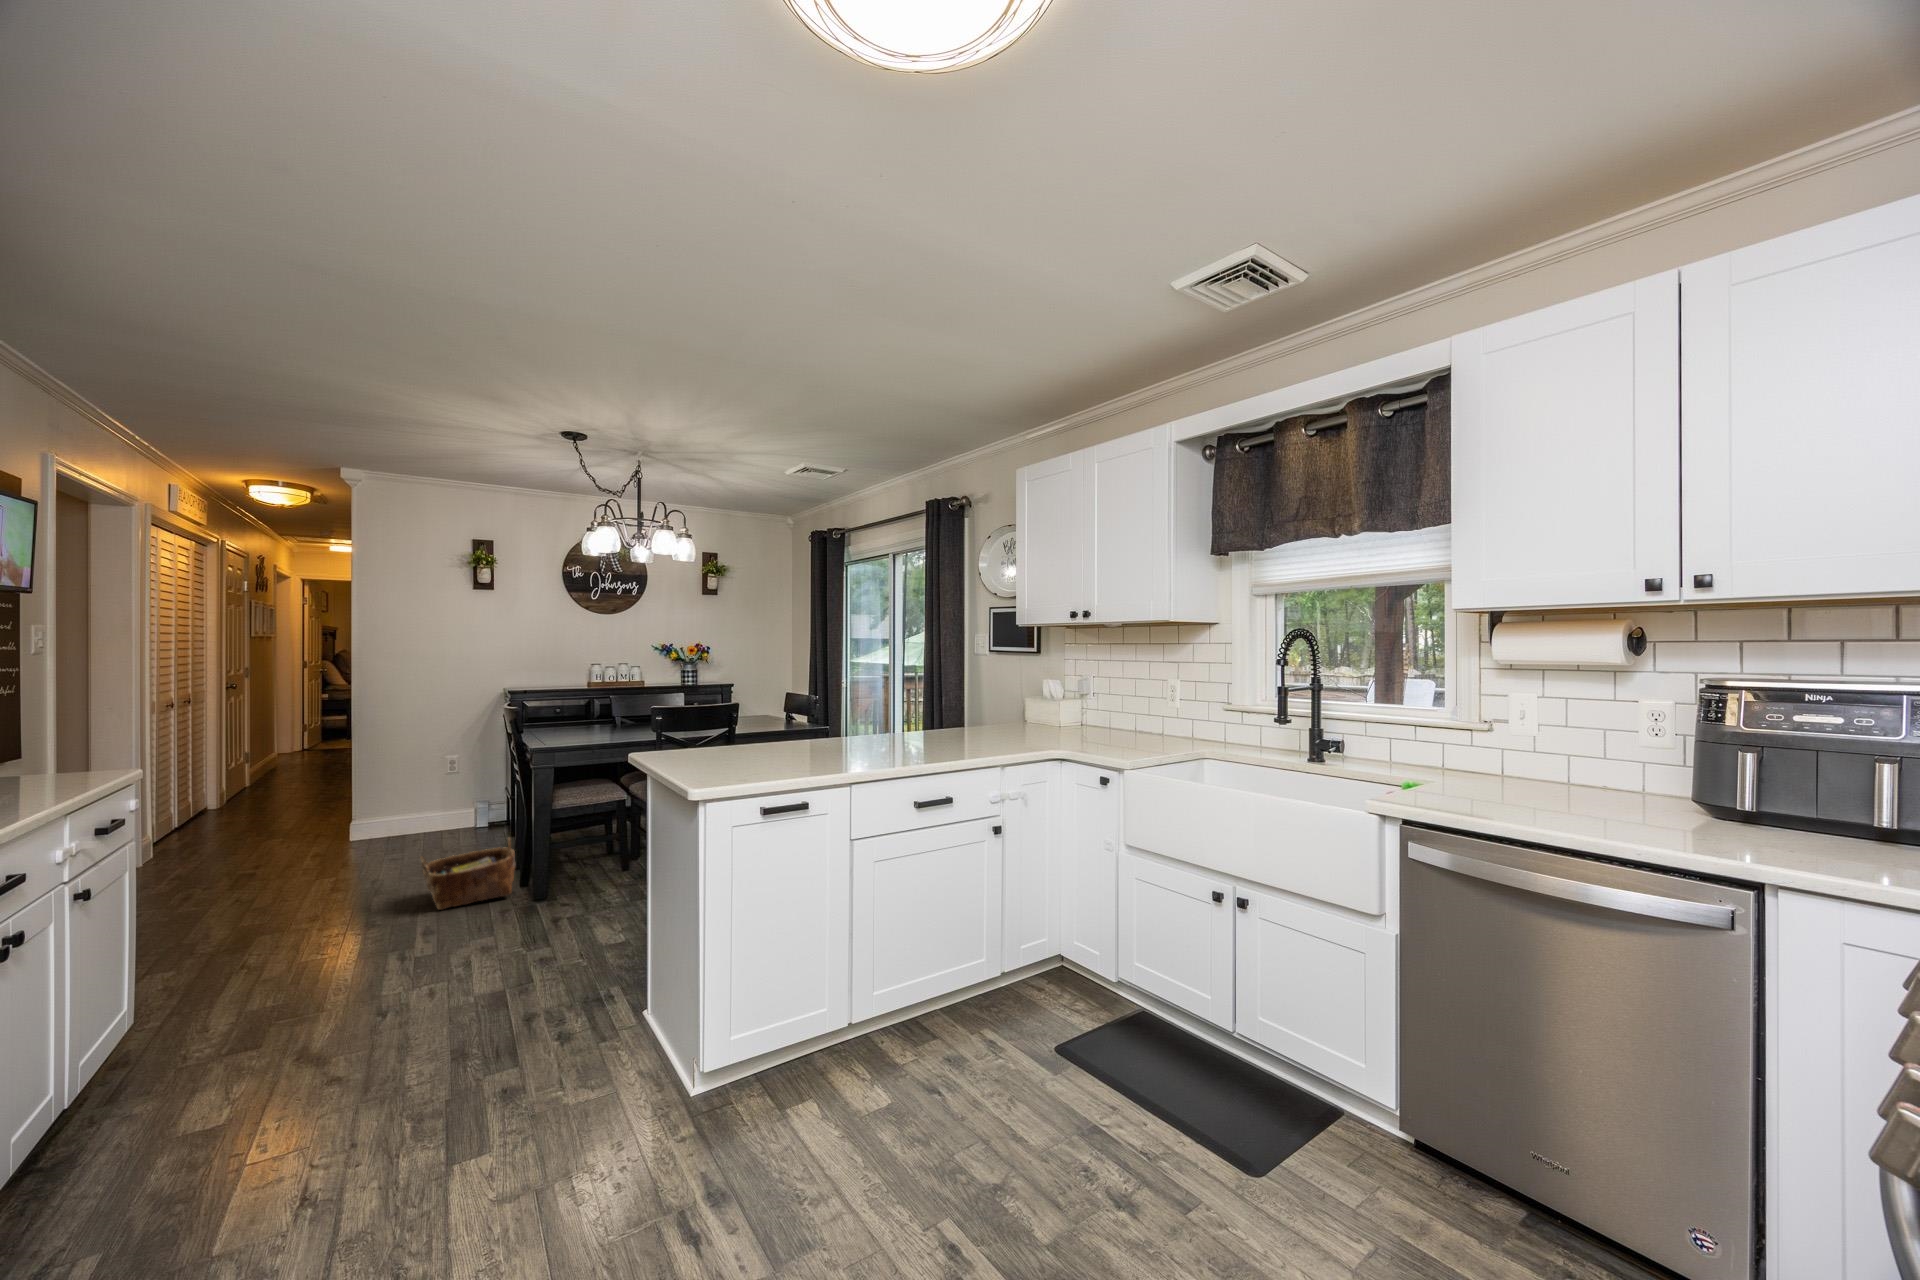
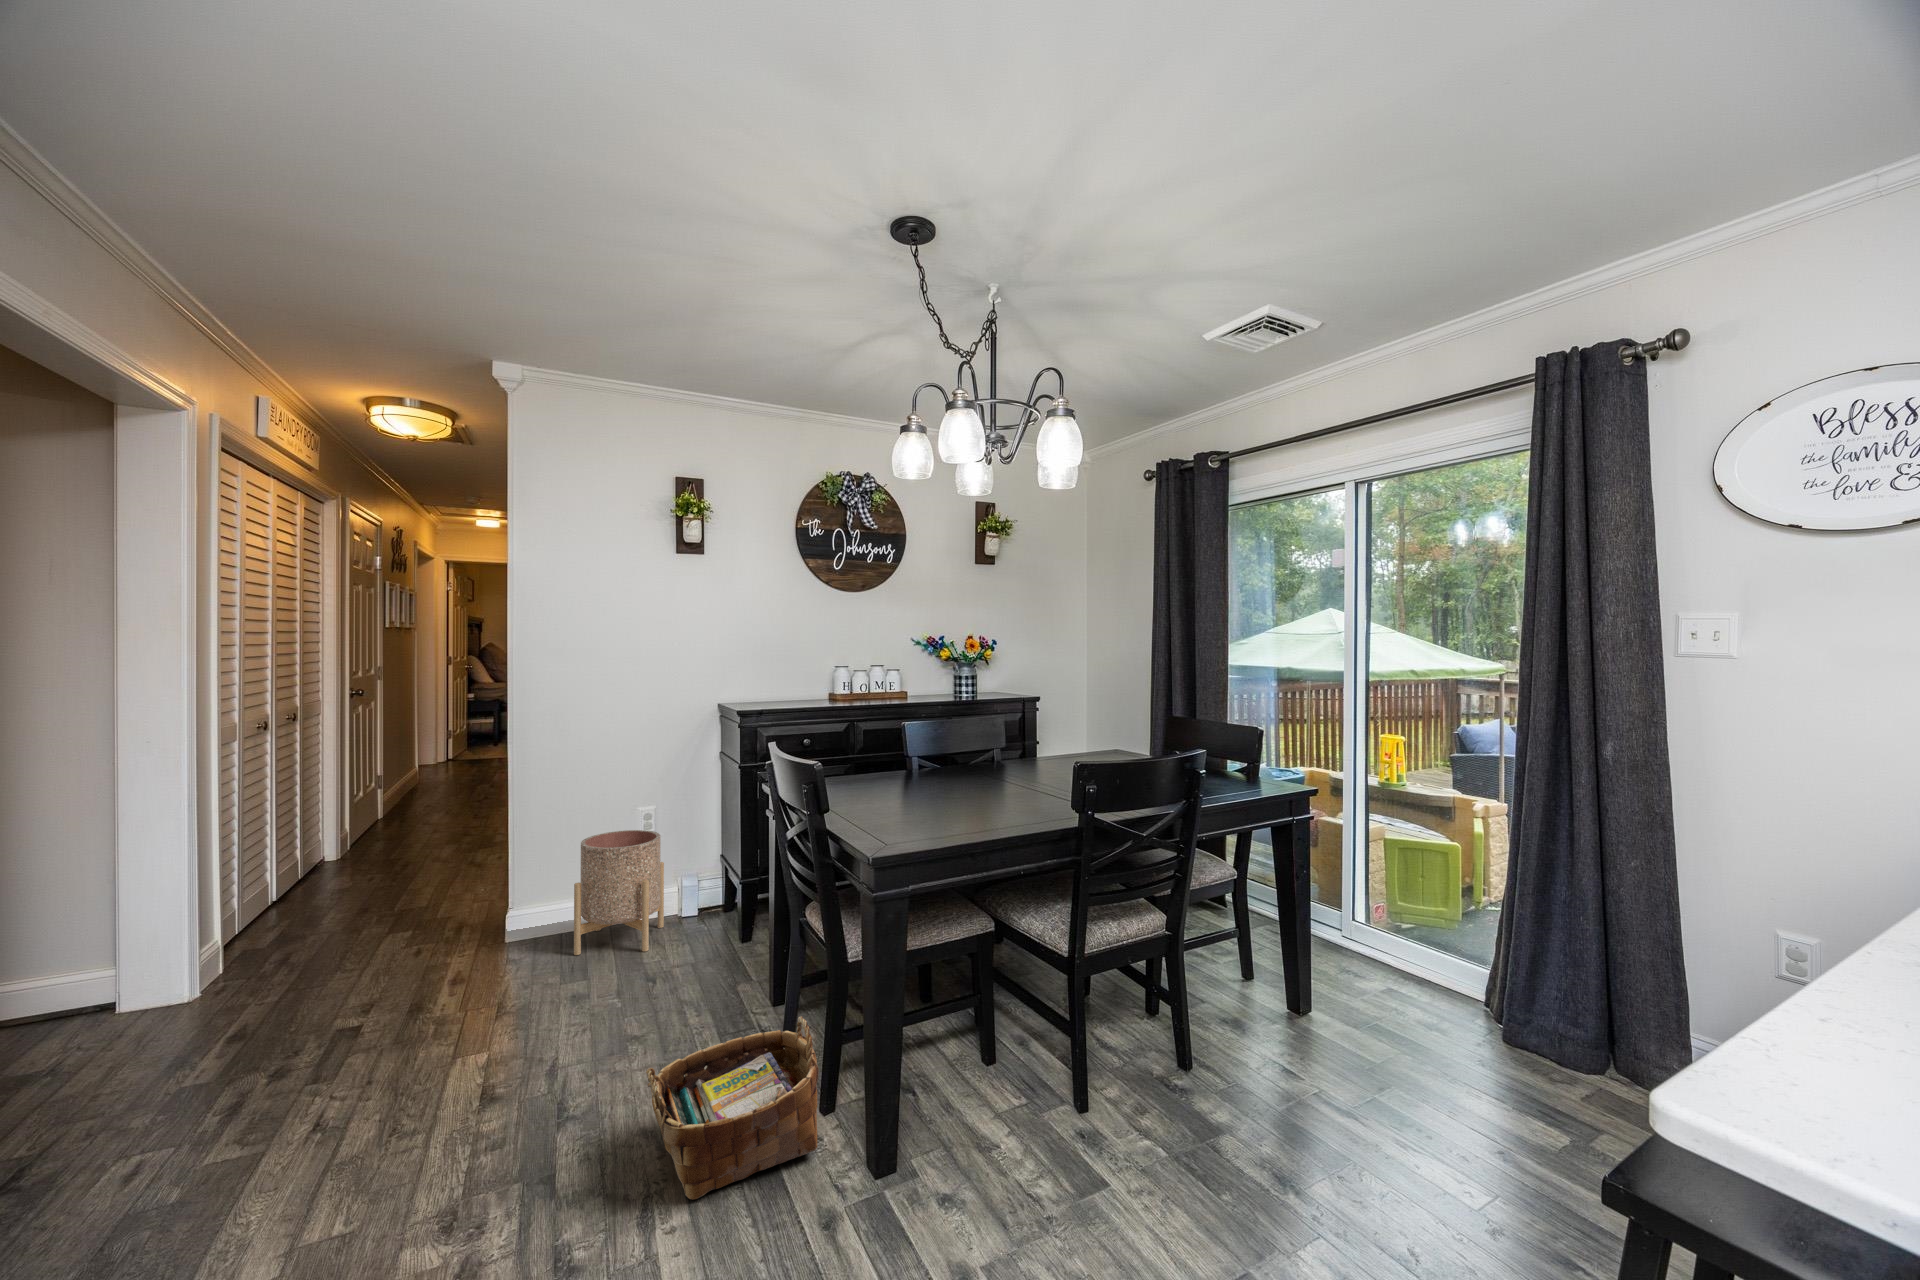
planter: none [396,770,462,844] -> present [574,830,664,955]

